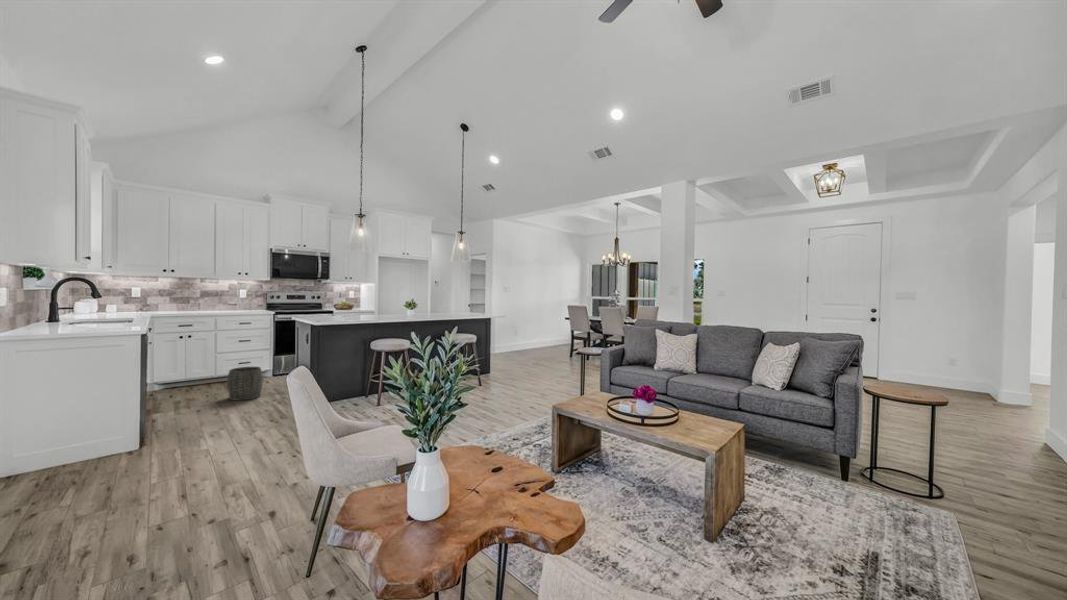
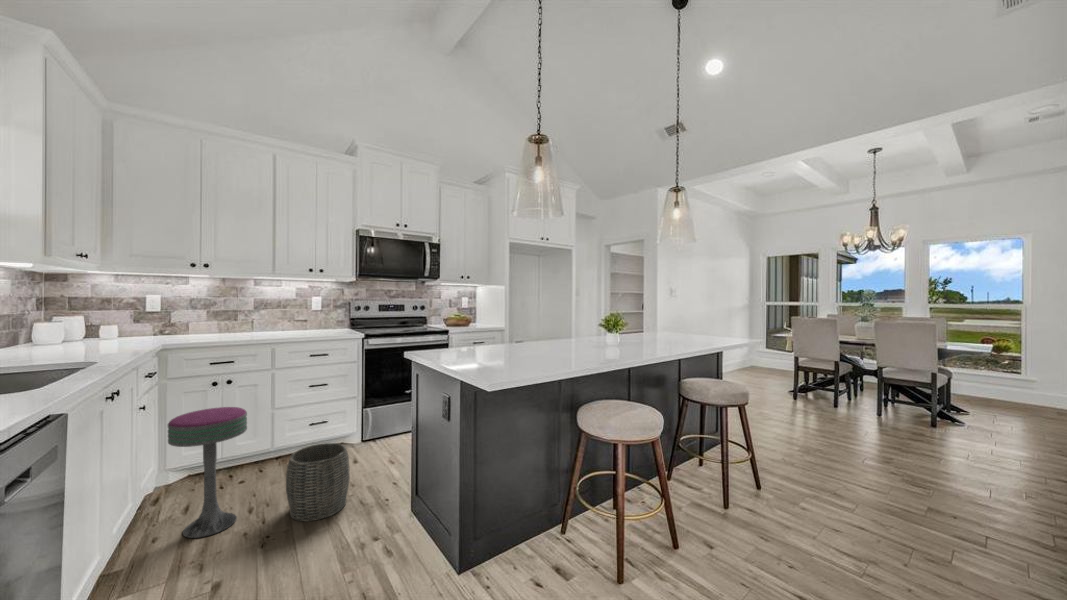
bar stool: none [166,345,206,405] -> present [168,407,247,538]

